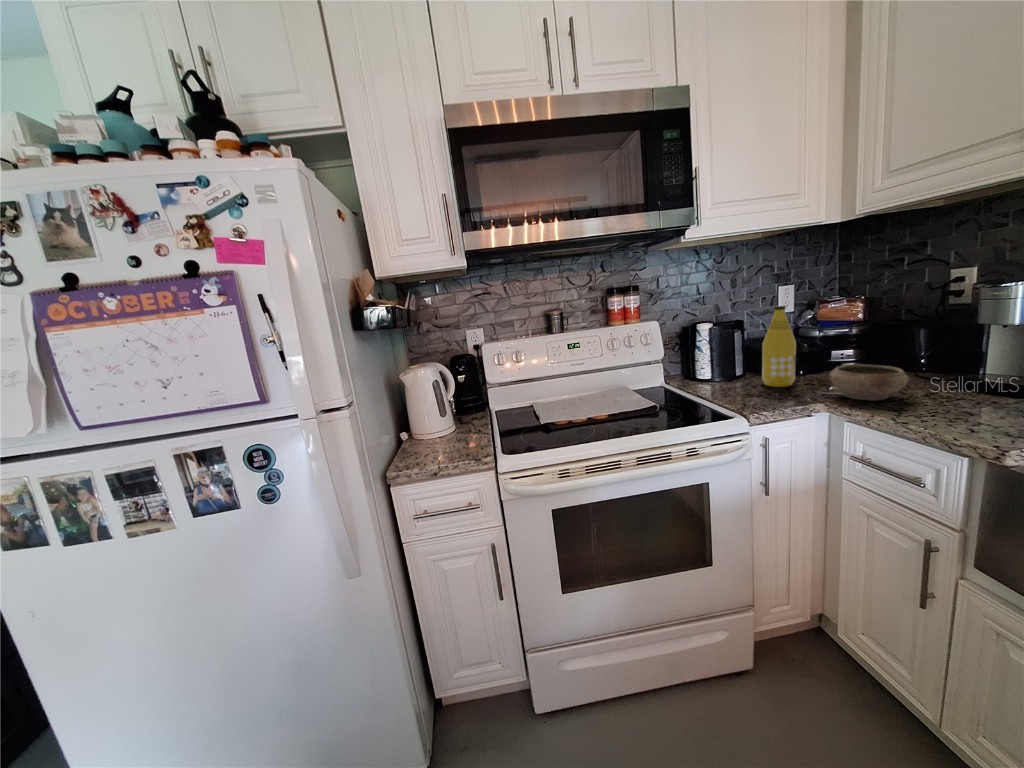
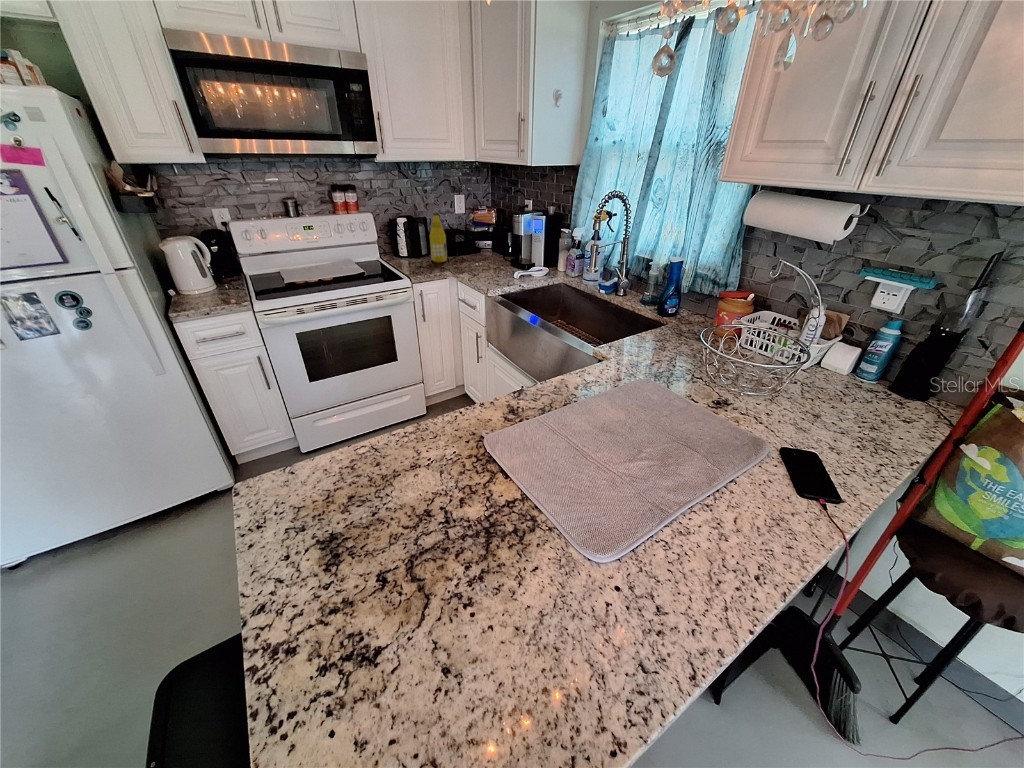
ceramic bowl: present [829,364,909,401] -> none [453,251,483,270]

